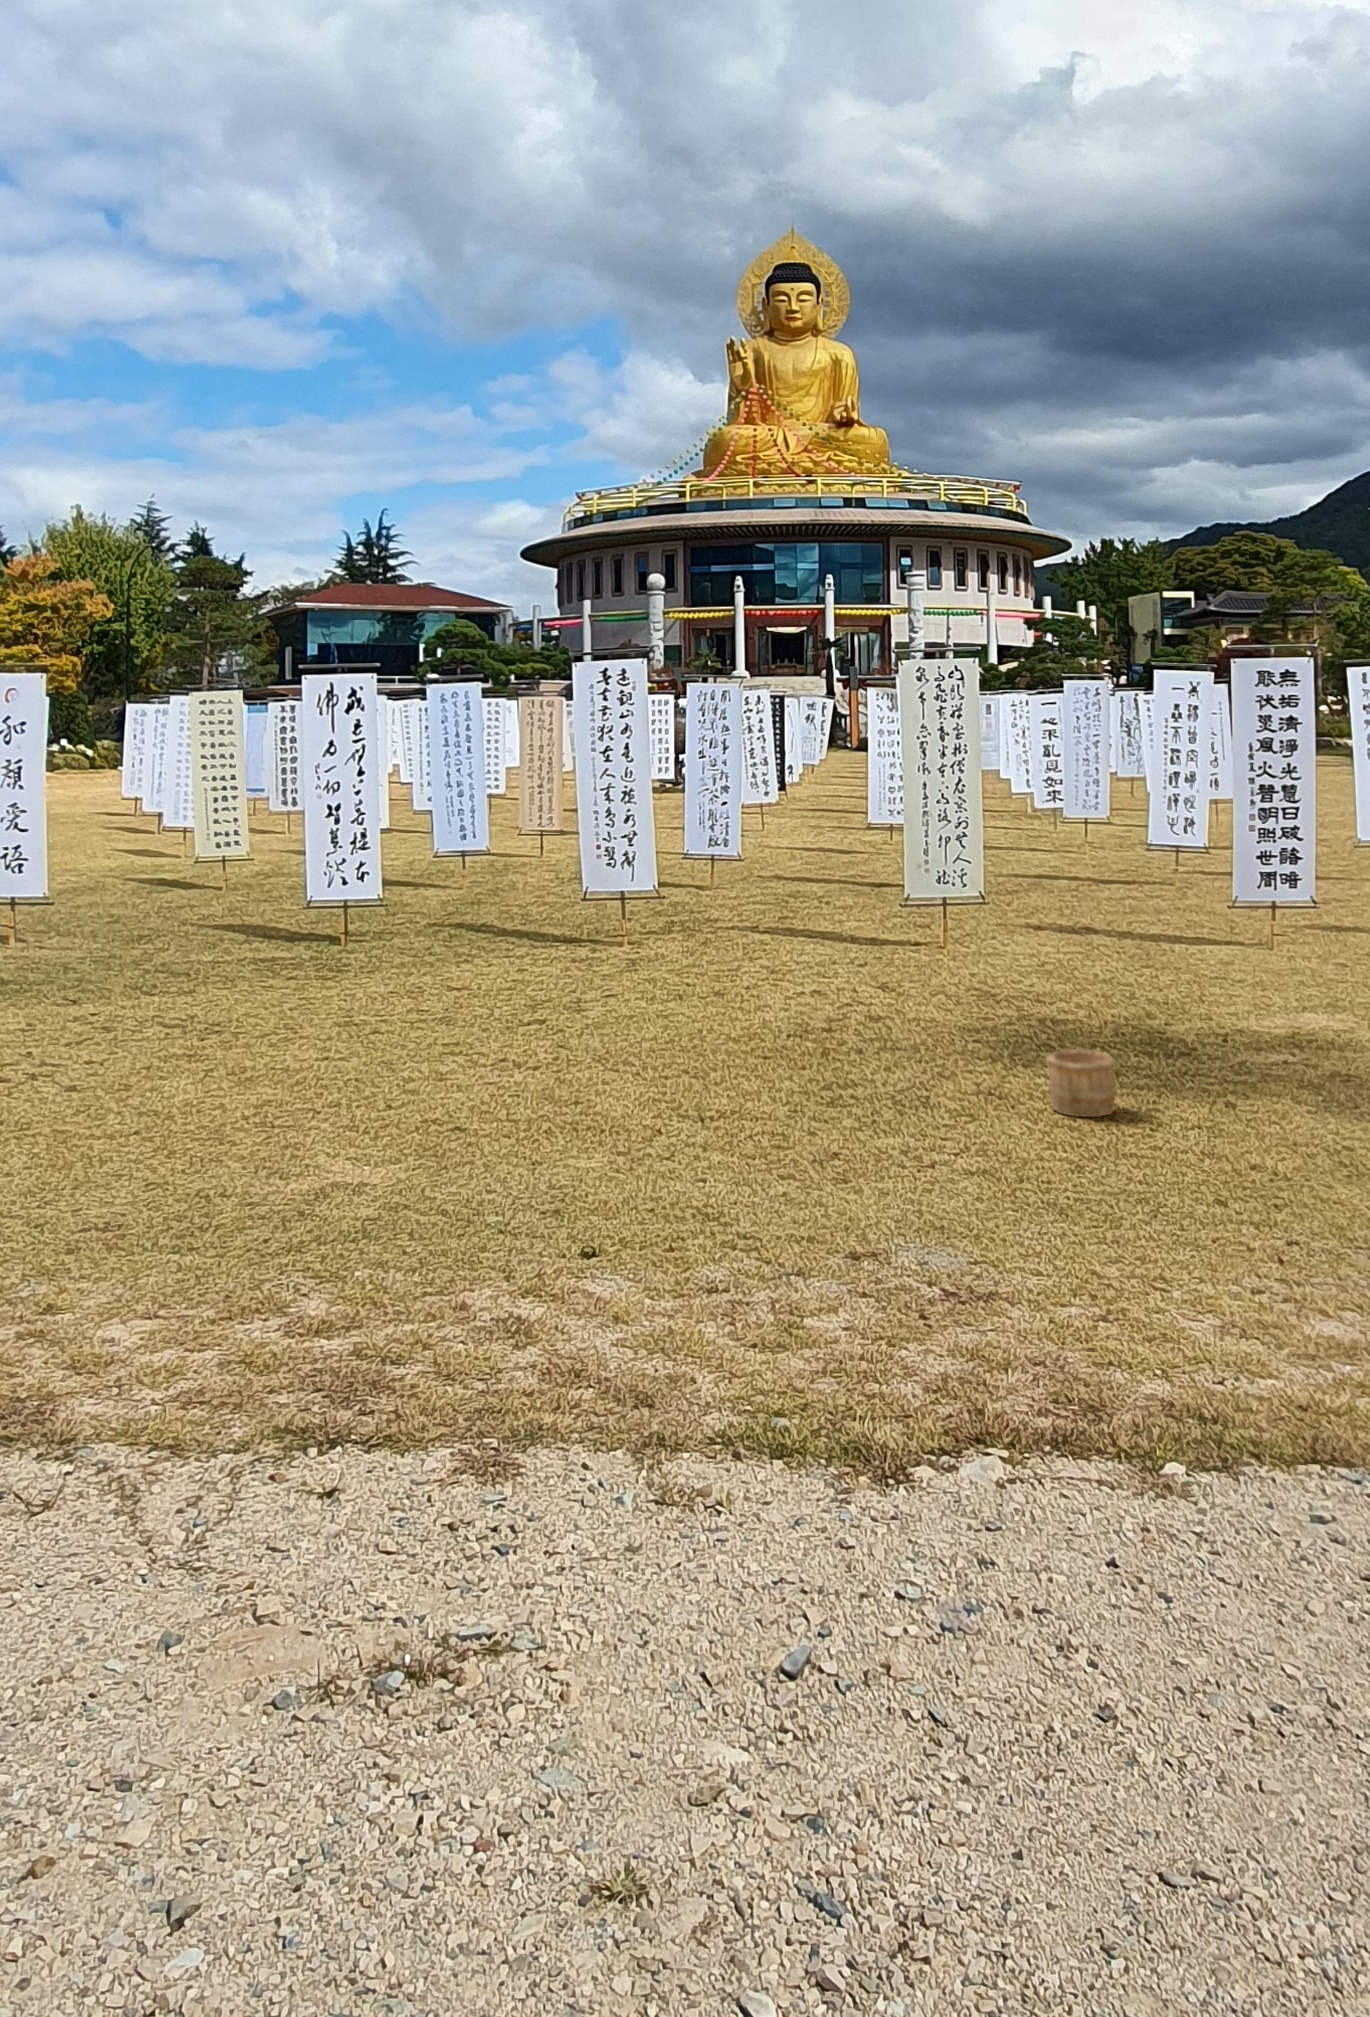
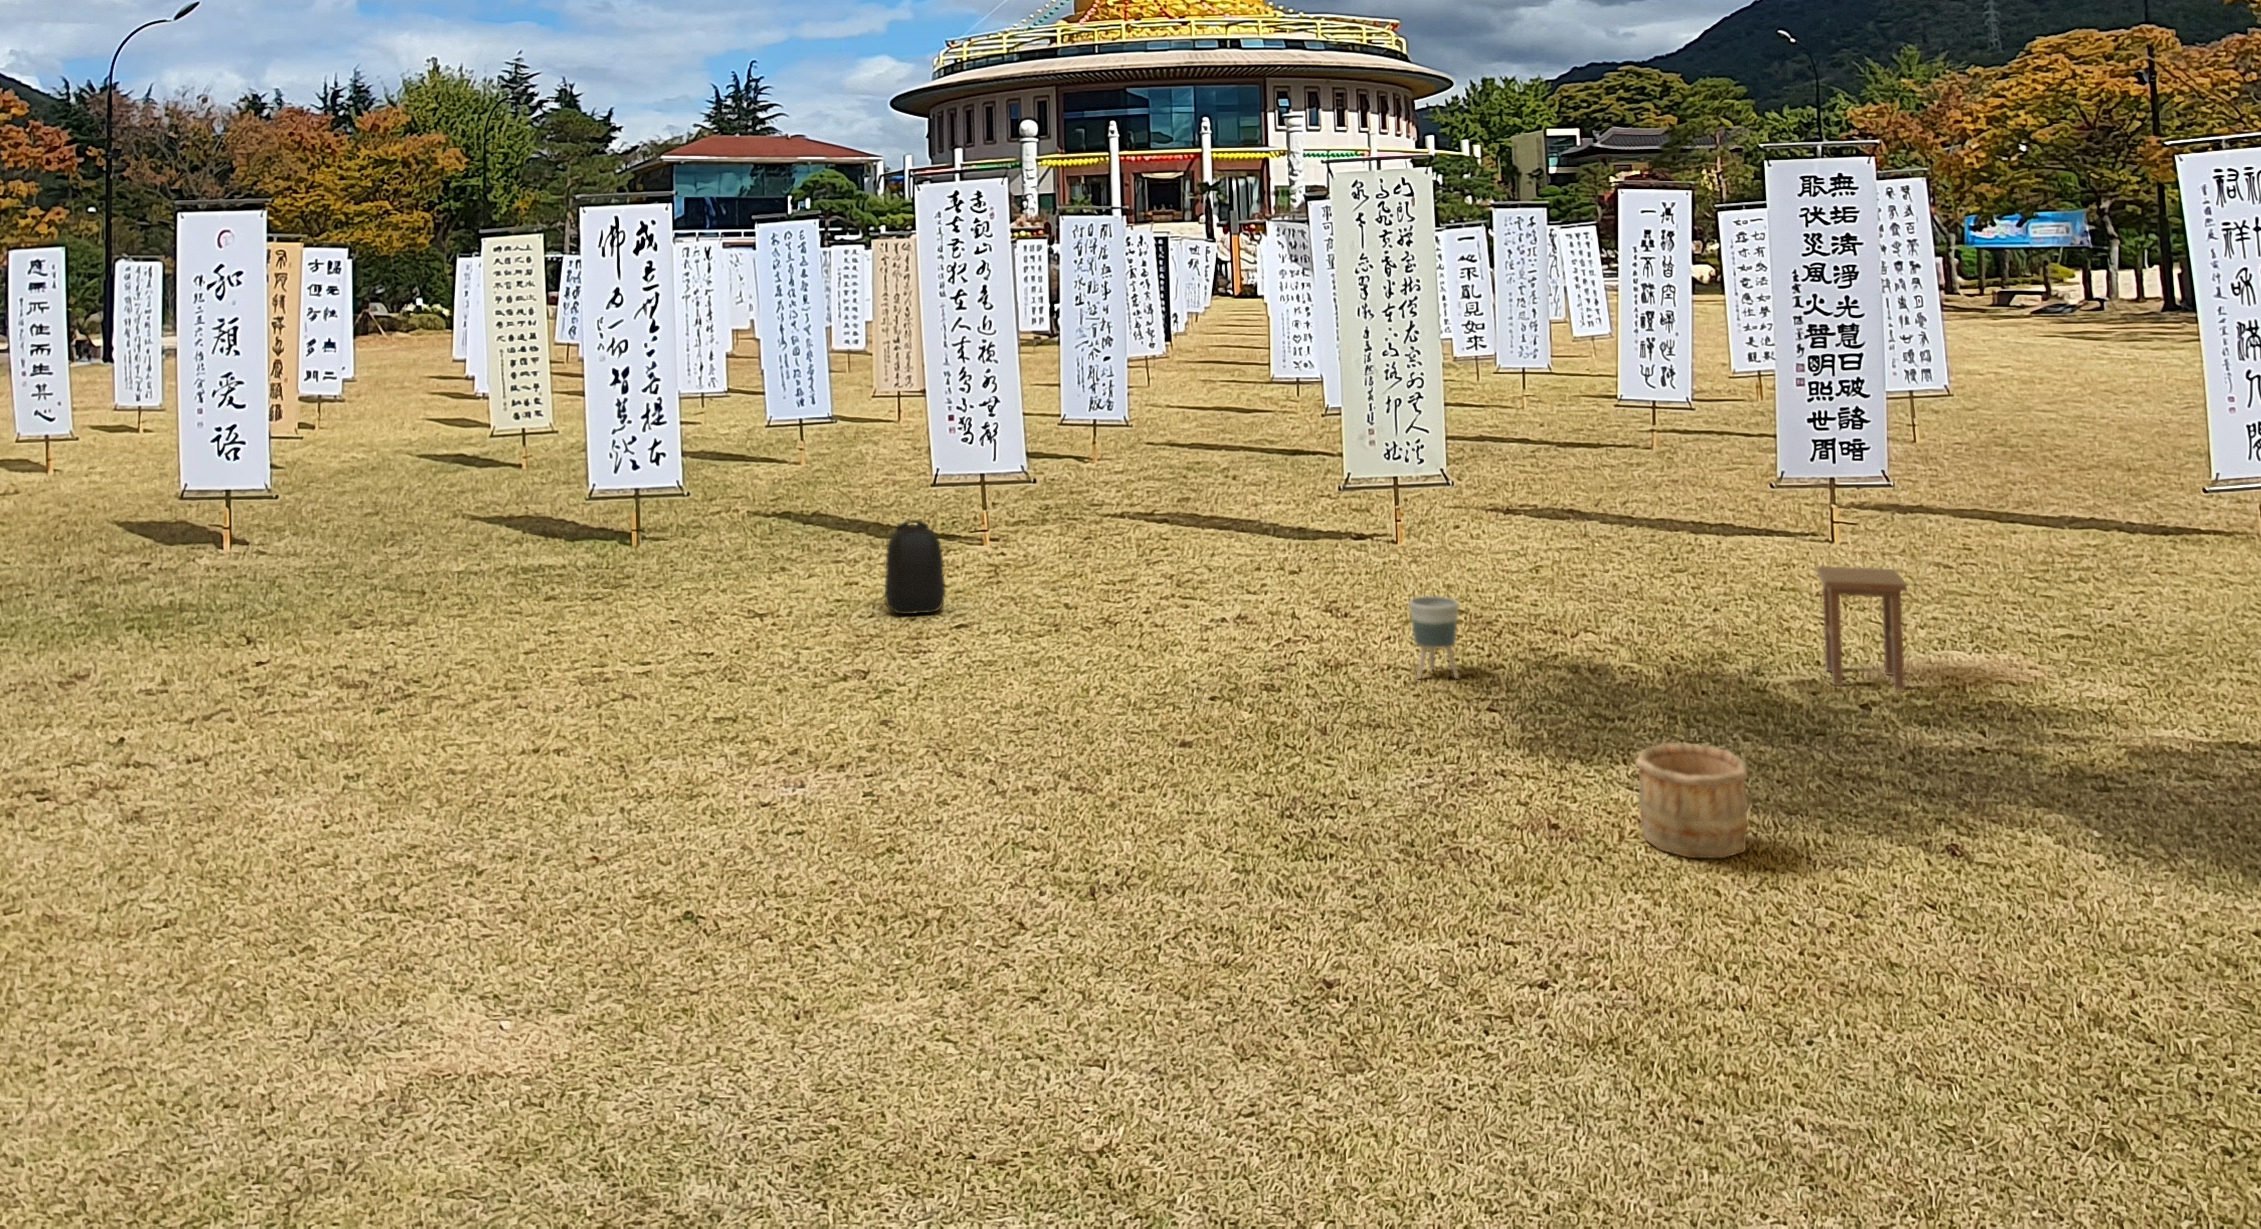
backpack: none [551,920,596,991] -> present [885,520,945,614]
stool: none [1213,954,1267,1040] -> present [1816,566,1907,690]
planter: none [929,973,964,1031] -> present [1409,596,1459,679]

